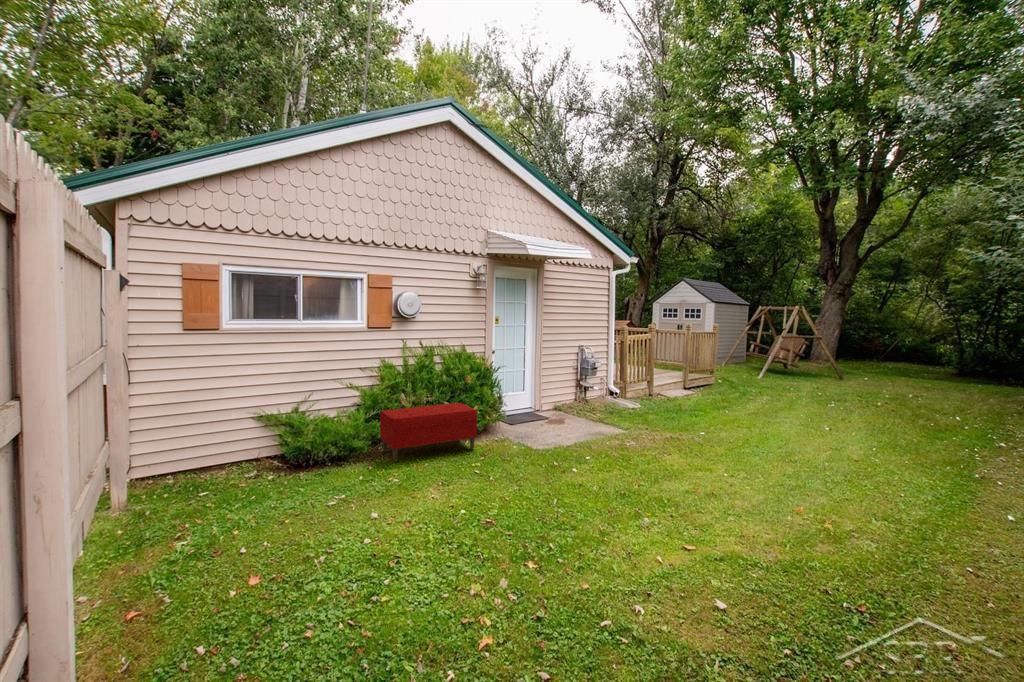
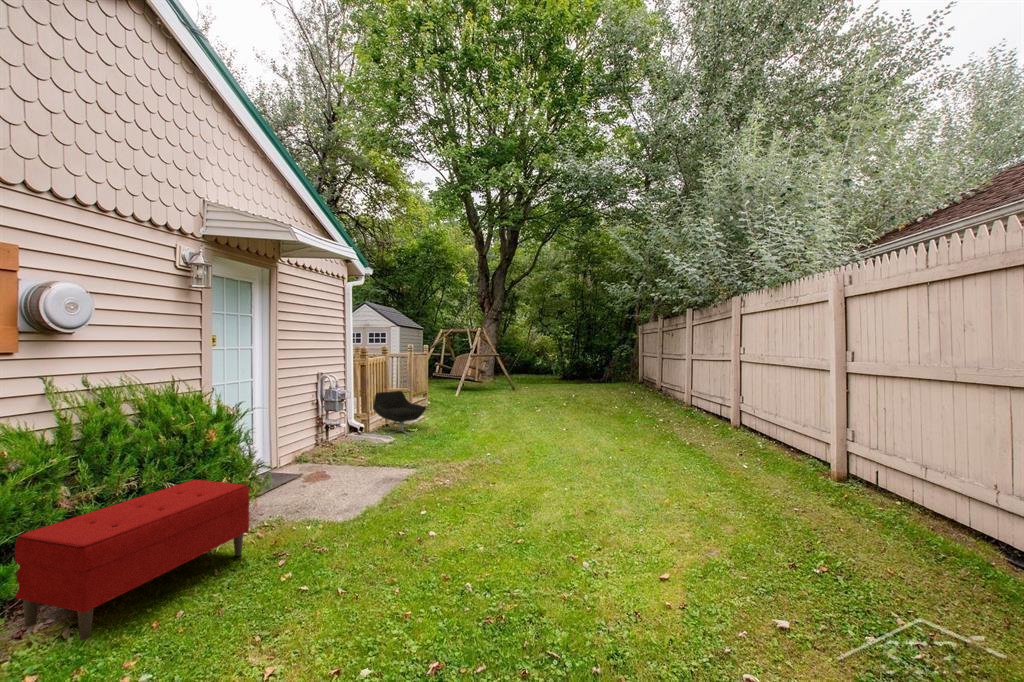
lounge chair: none [634,365,679,405] -> present [373,391,426,435]

